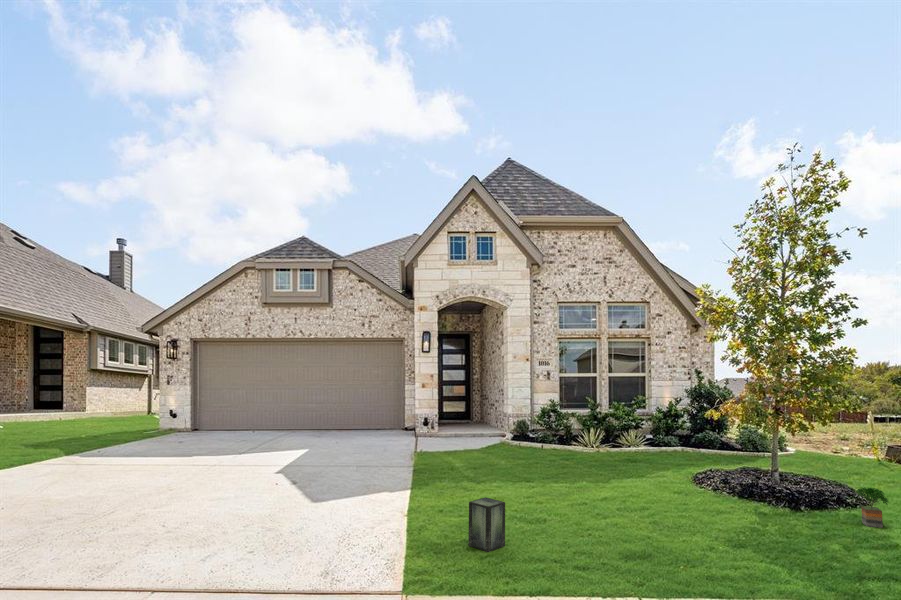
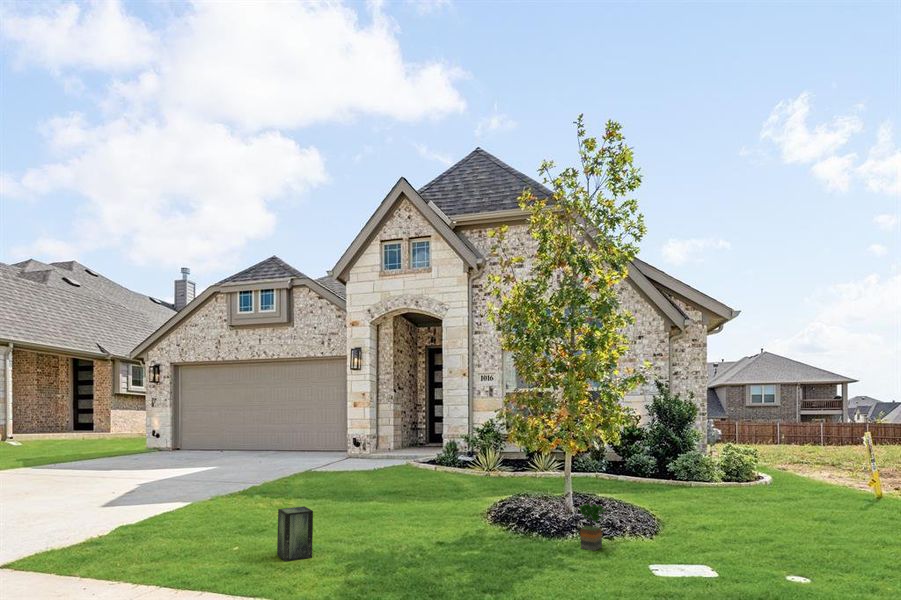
storage box: present [468,497,505,552] -> present [277,506,313,562]

